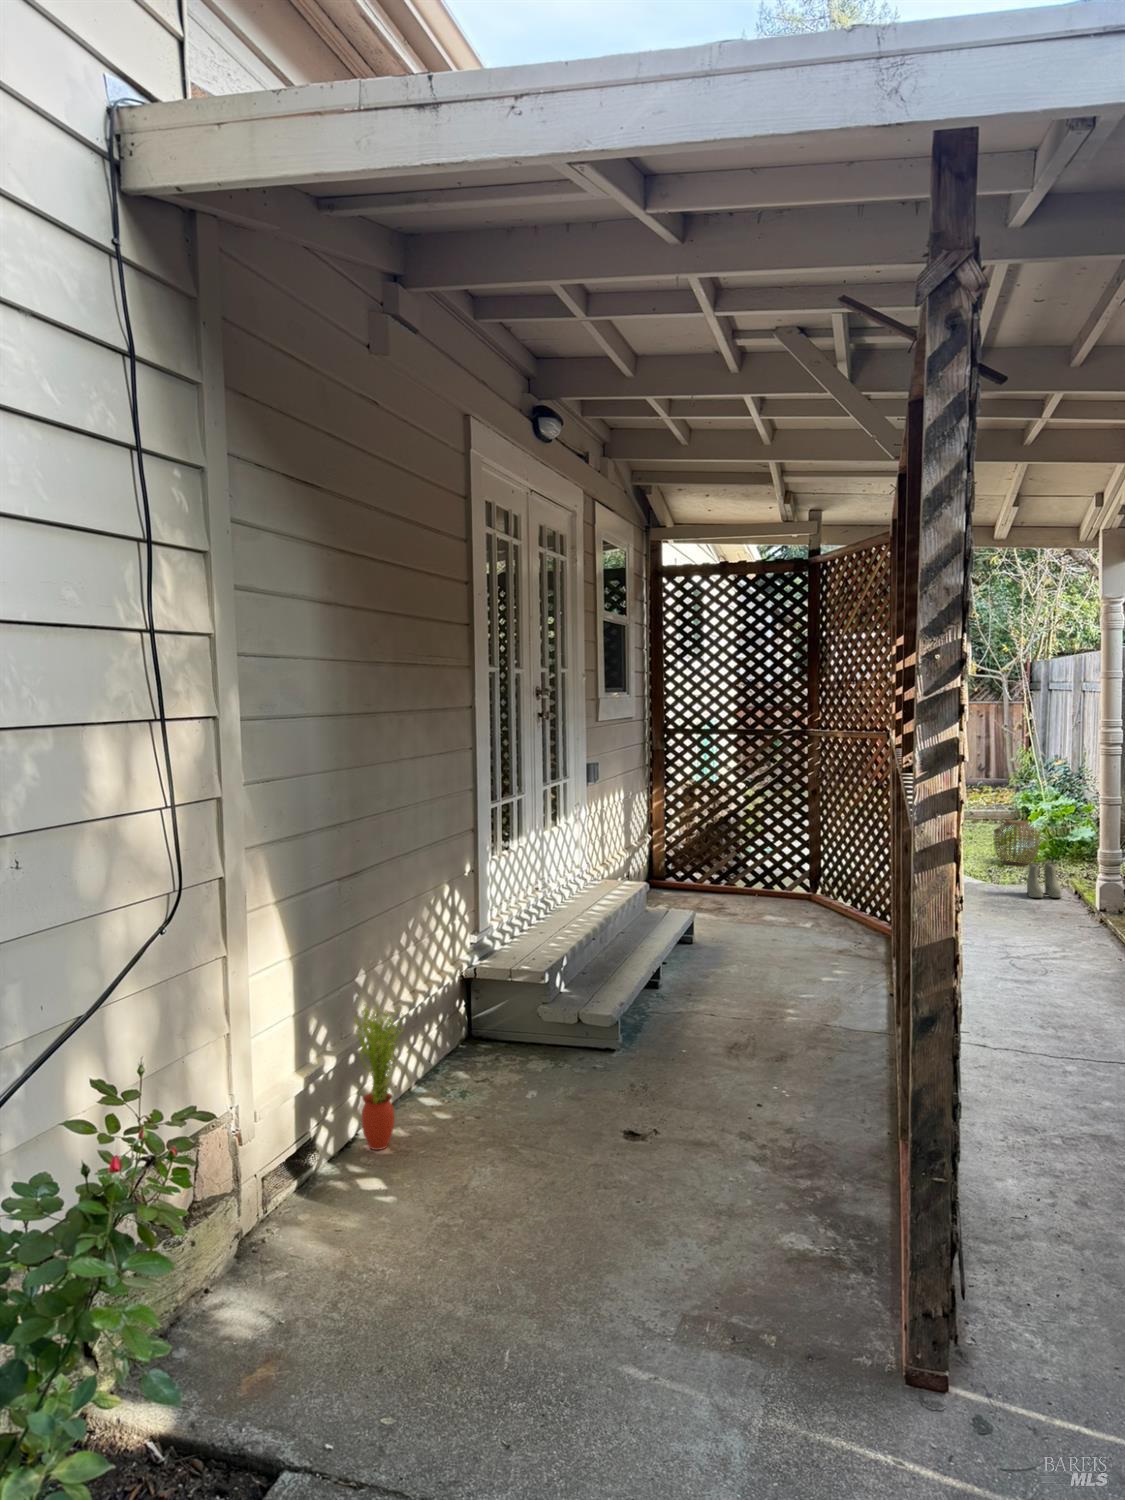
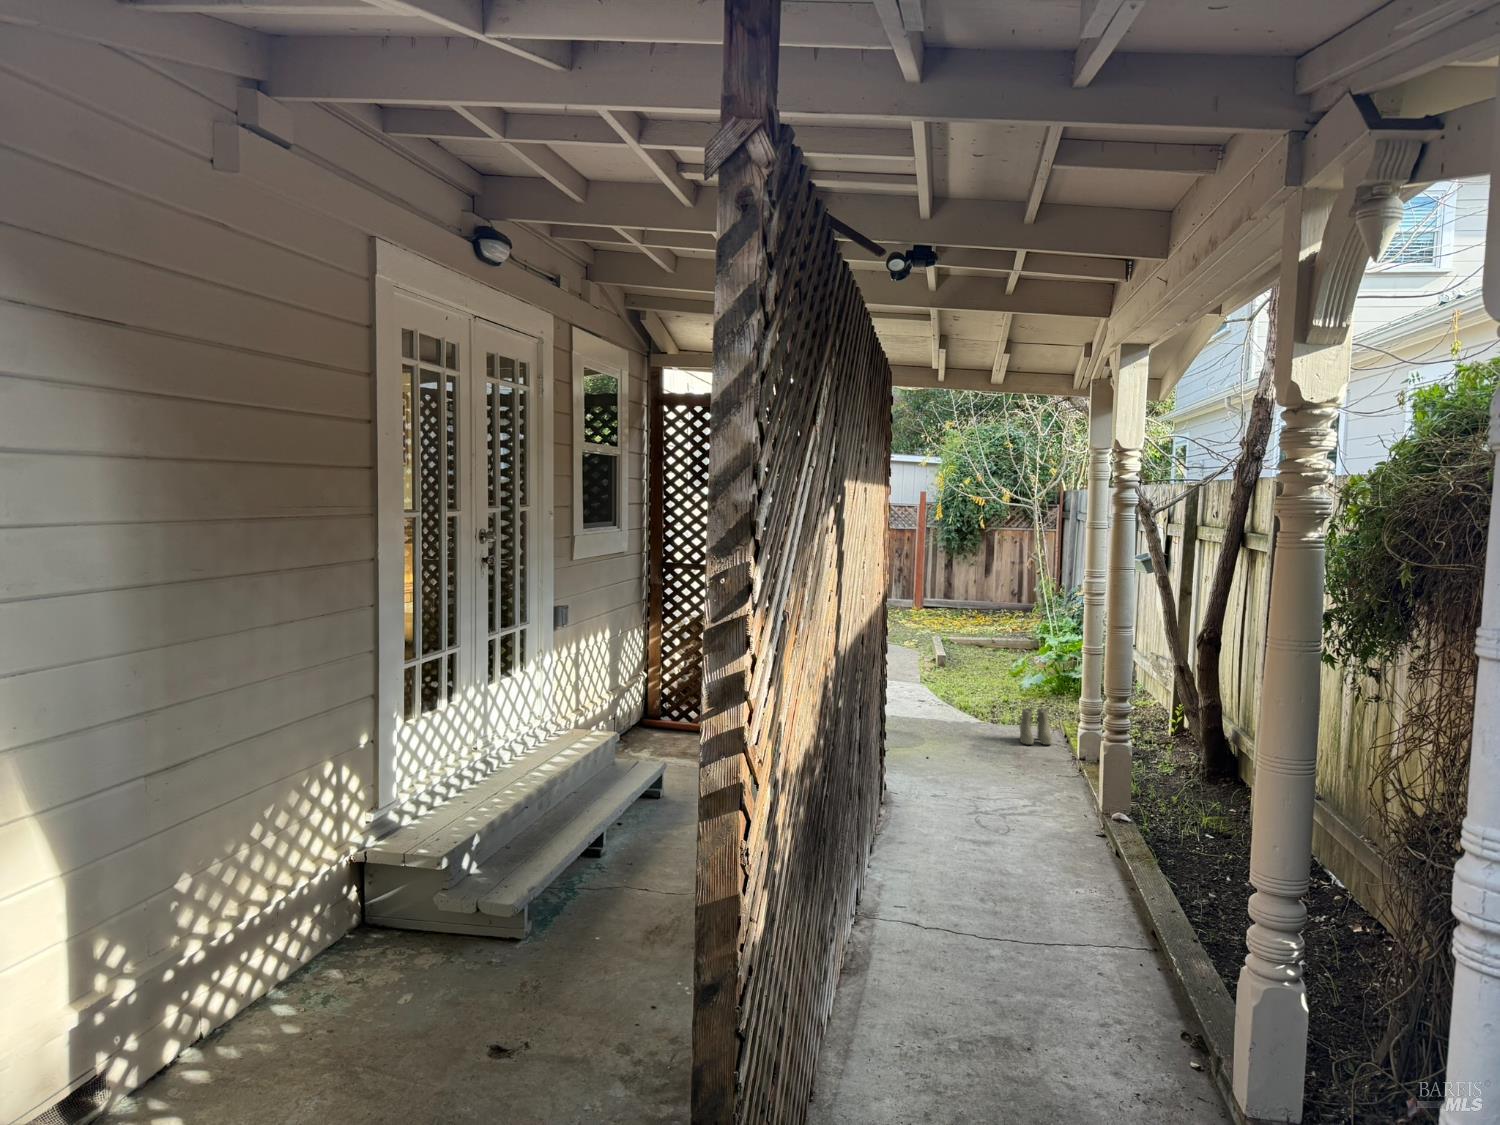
woven basket: present [994,820,1039,865] -> none [1001,659,1045,705]
potted plant: present [354,1006,403,1150] -> none [163,911,232,1080]

